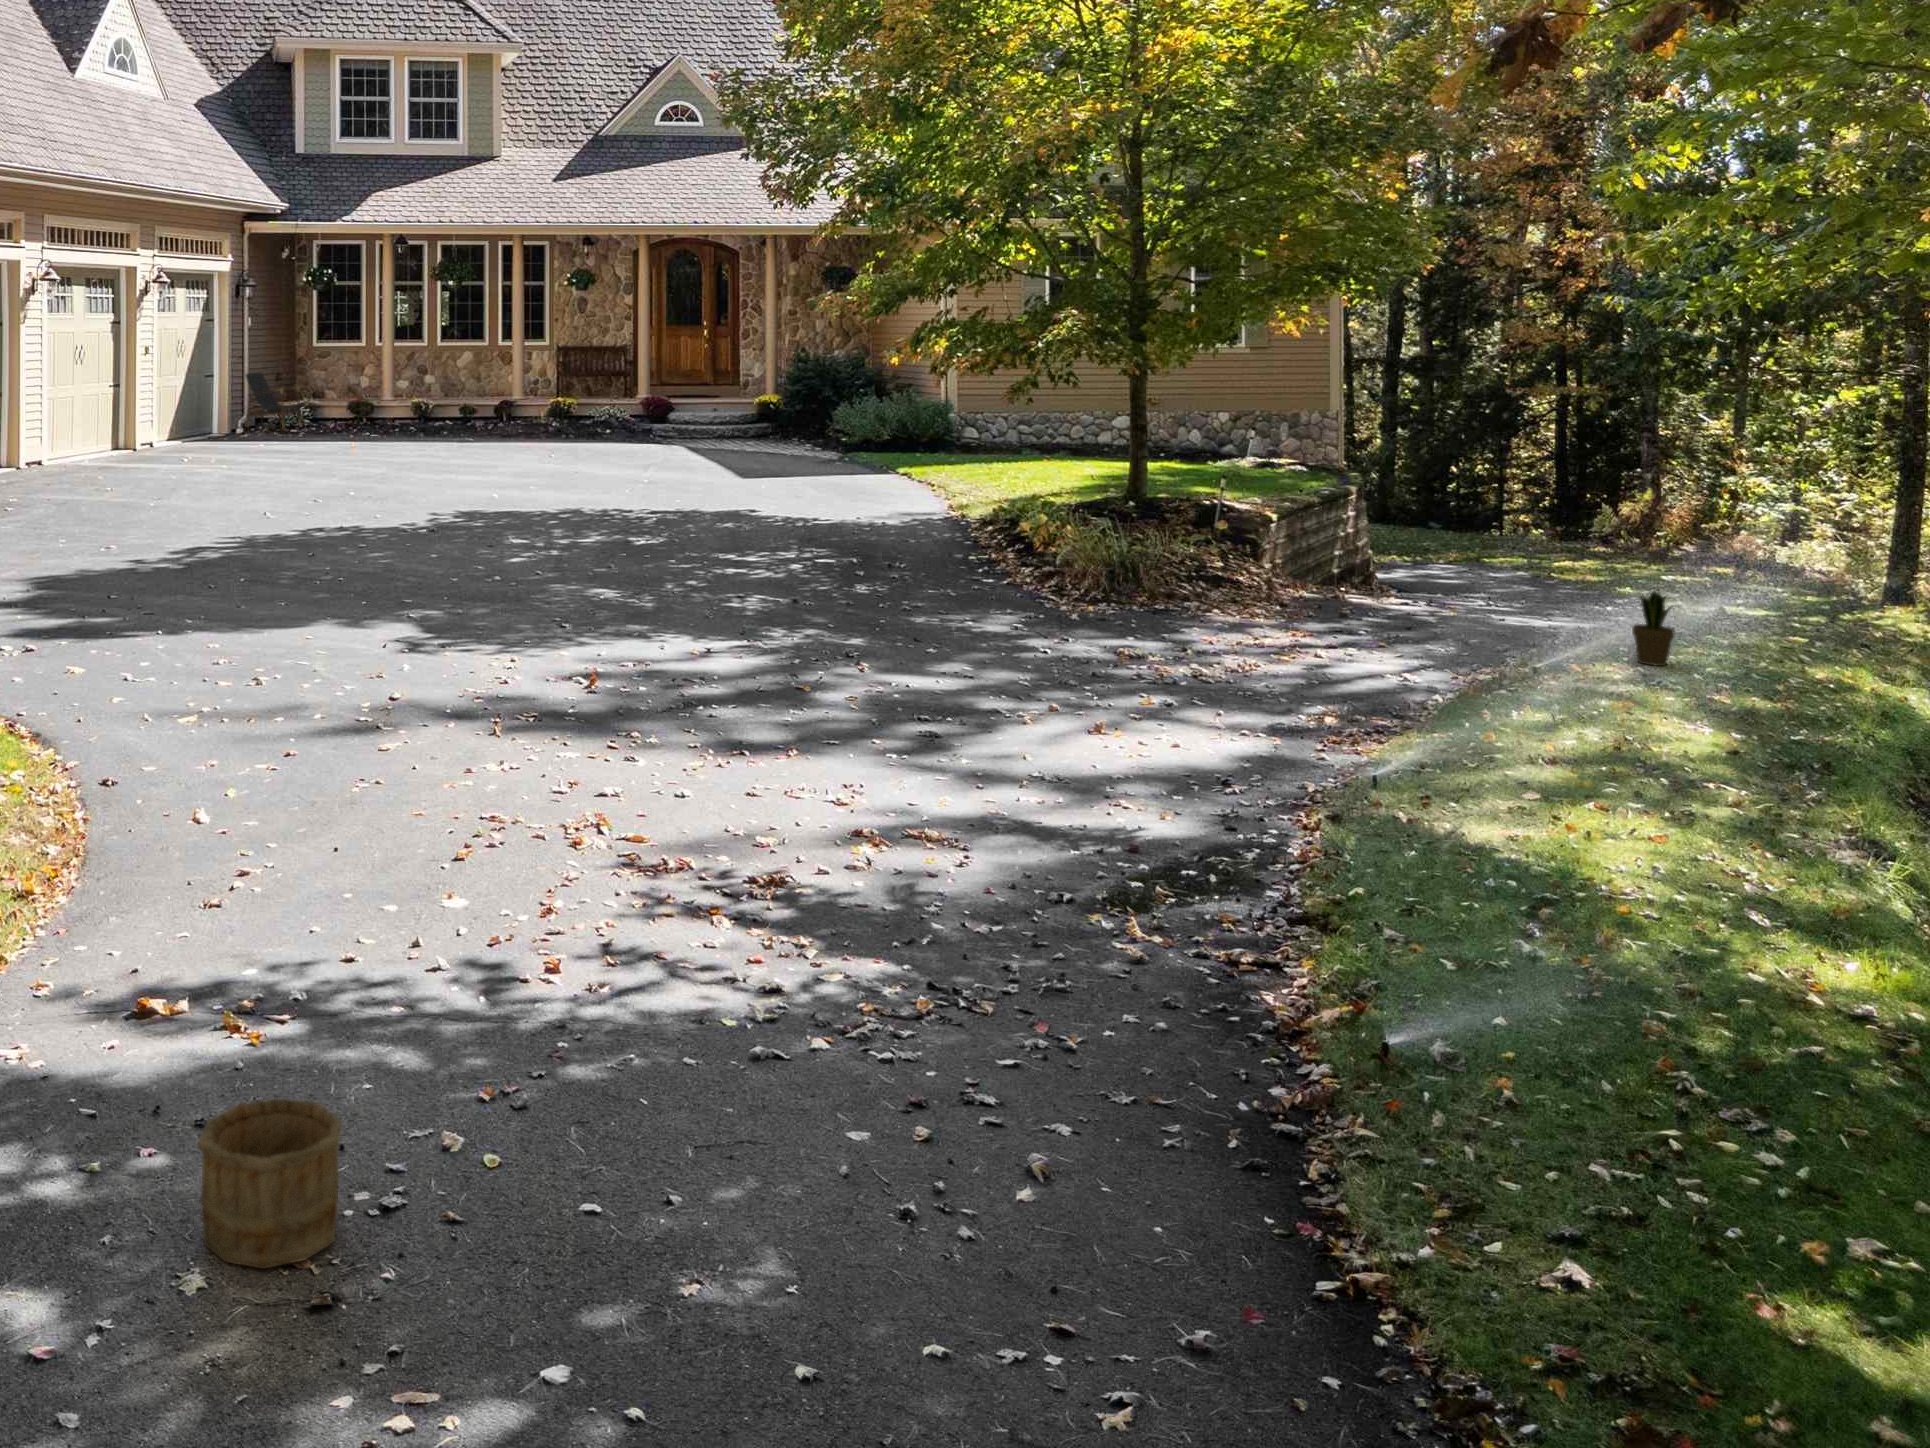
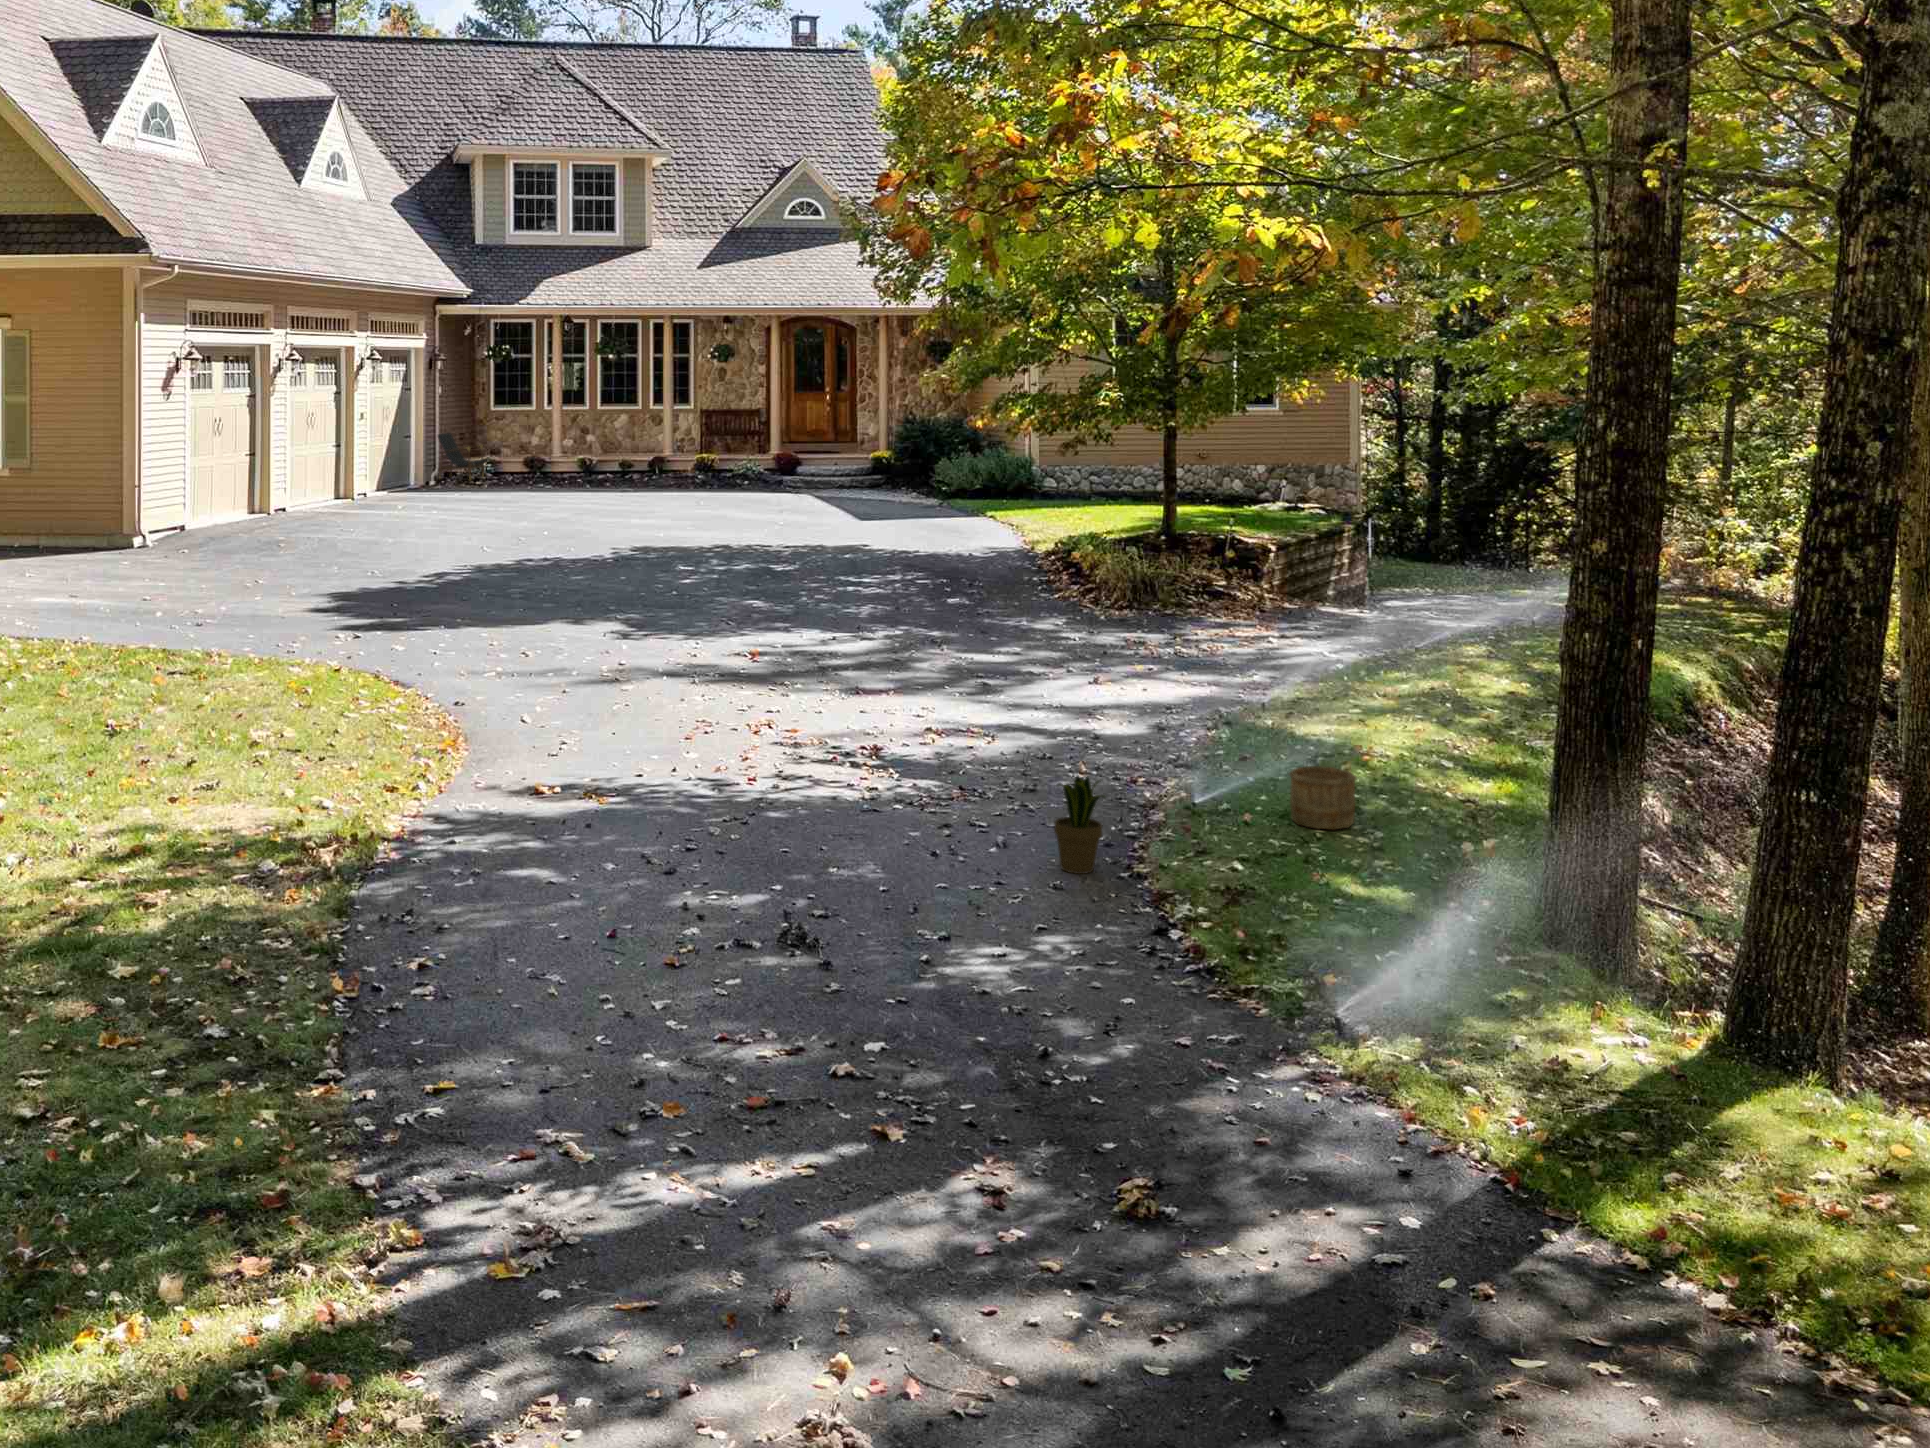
potted plant: present [1632,591,1674,666] -> present [1054,776,1105,874]
wooden bucket: present [197,1099,341,1269] -> present [1289,766,1356,830]

